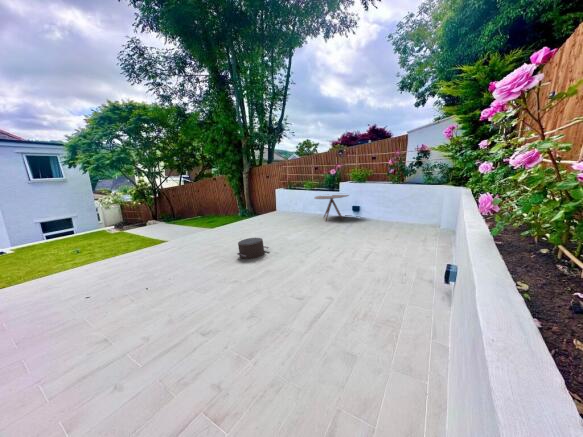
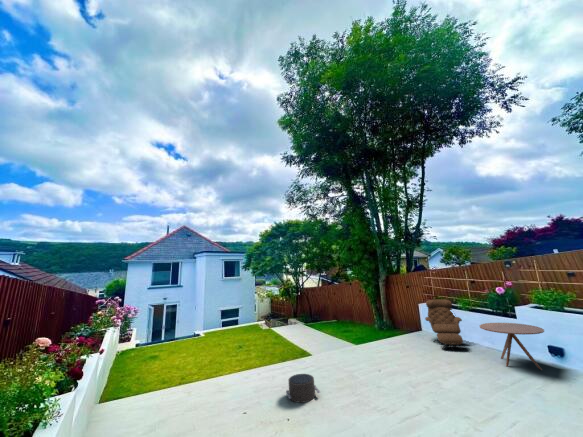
lounge chair: none [279,184,304,220] -> present [425,299,463,351]
pouf: present [237,238,269,259] -> present [286,374,320,403]

